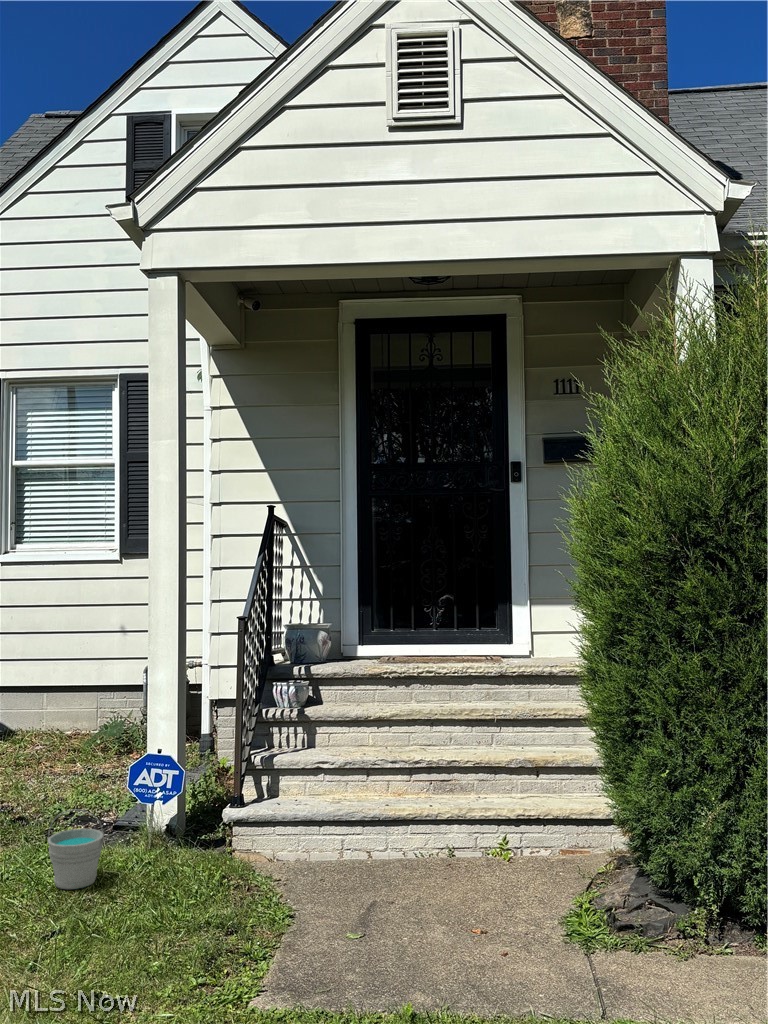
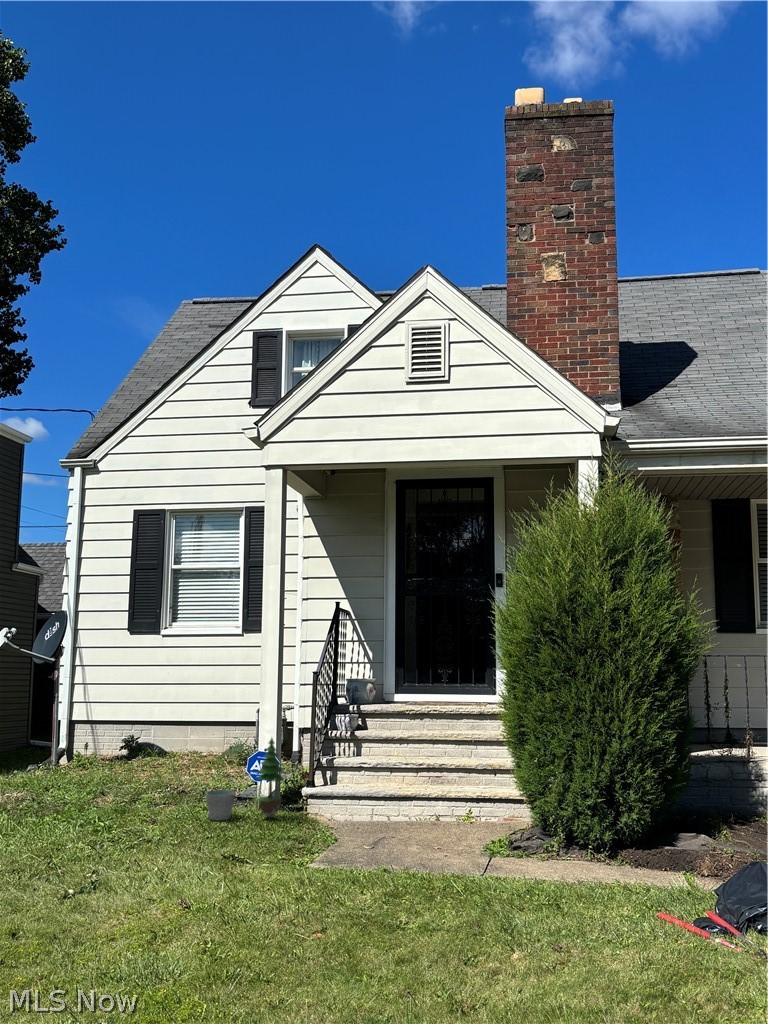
potted tree: none [140,734,193,878] -> present [257,738,284,818]

